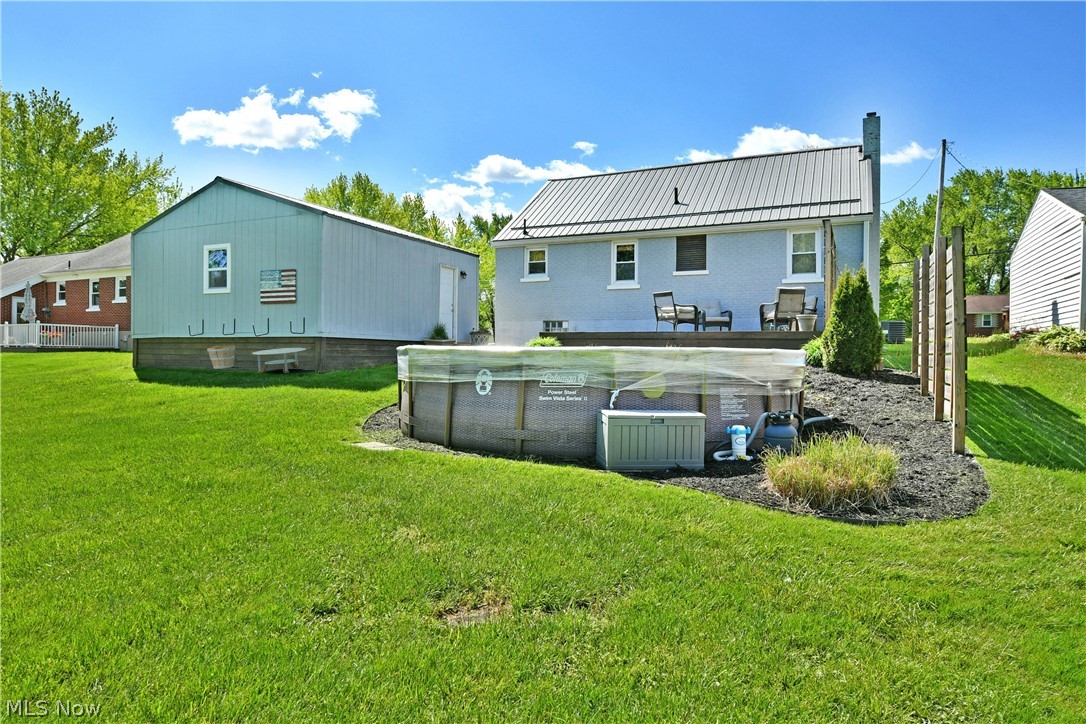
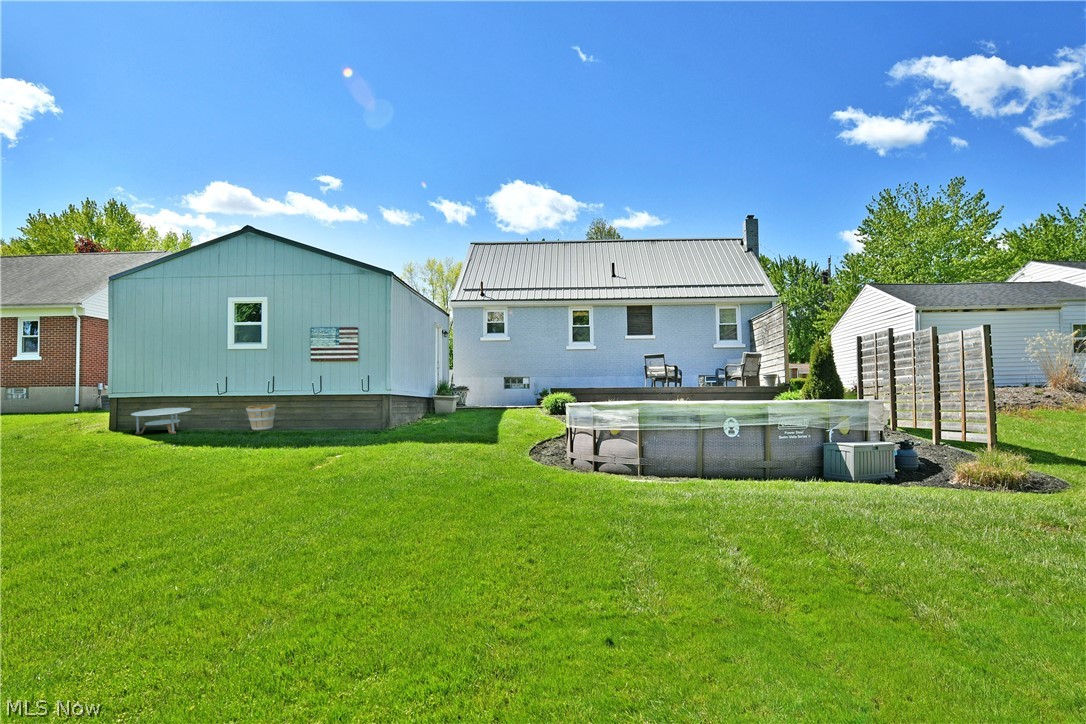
round table: present [252,348,306,373] -> present [131,408,191,434]

